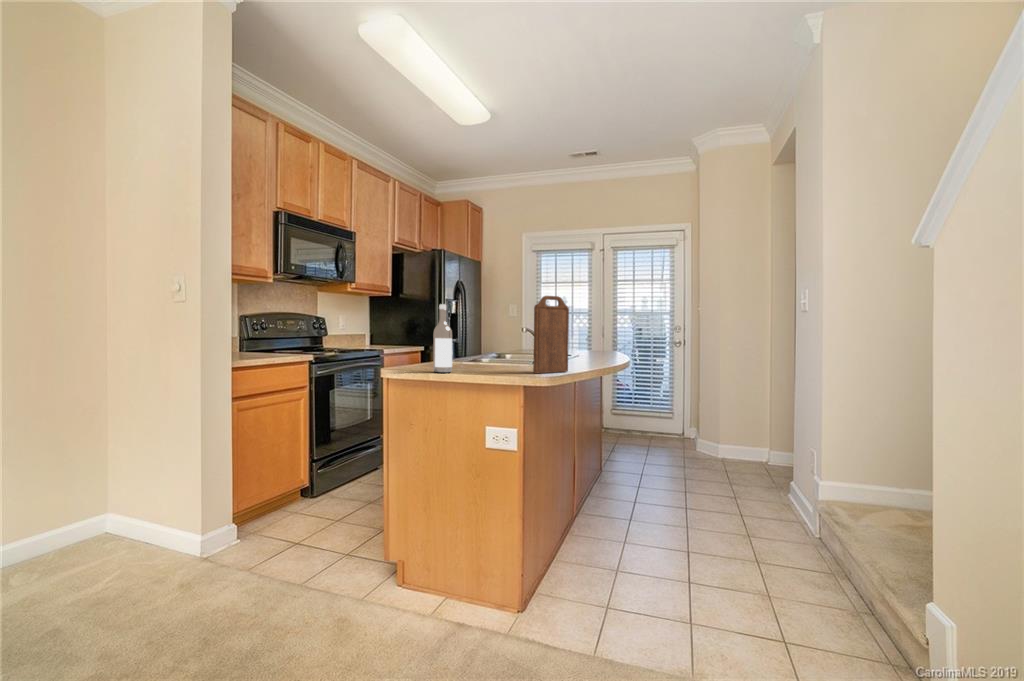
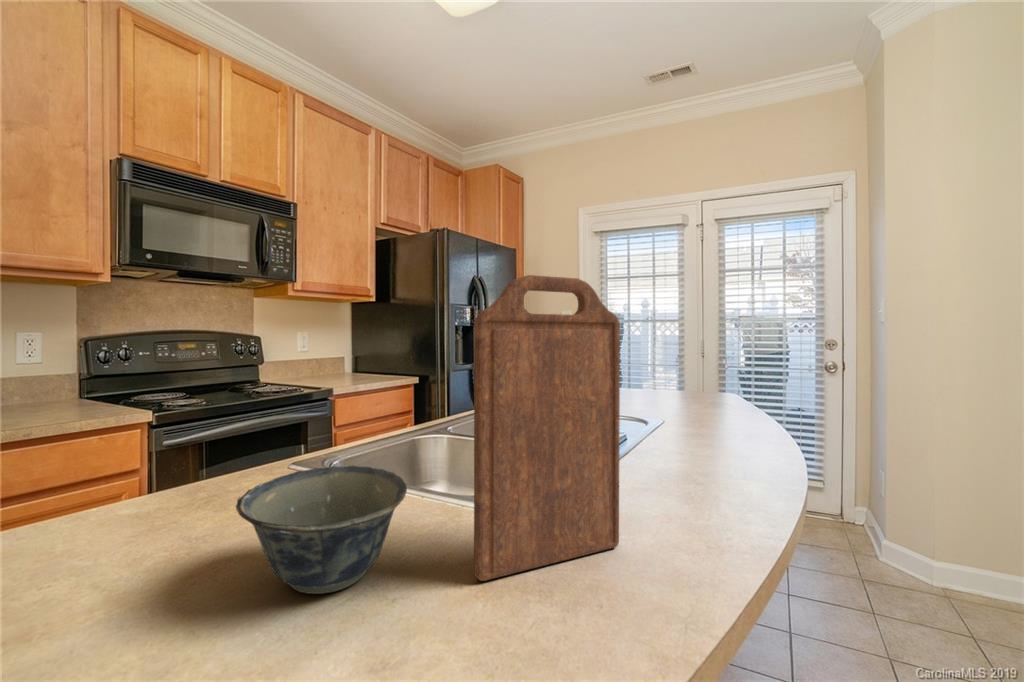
wine bottle: present [433,304,452,373] -> none [117,316,198,567]
bowl: none [476,349,517,374] -> present [236,466,407,594]

